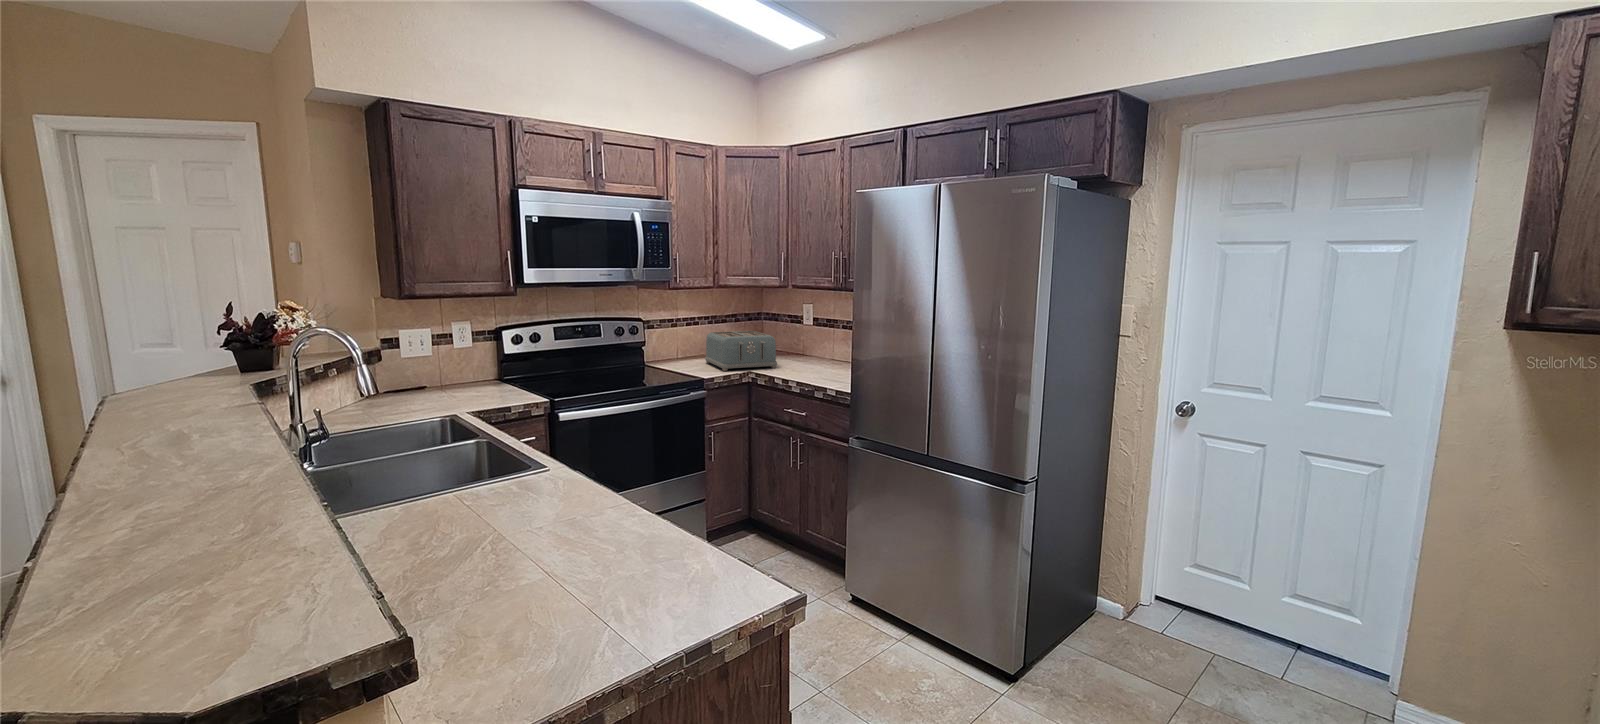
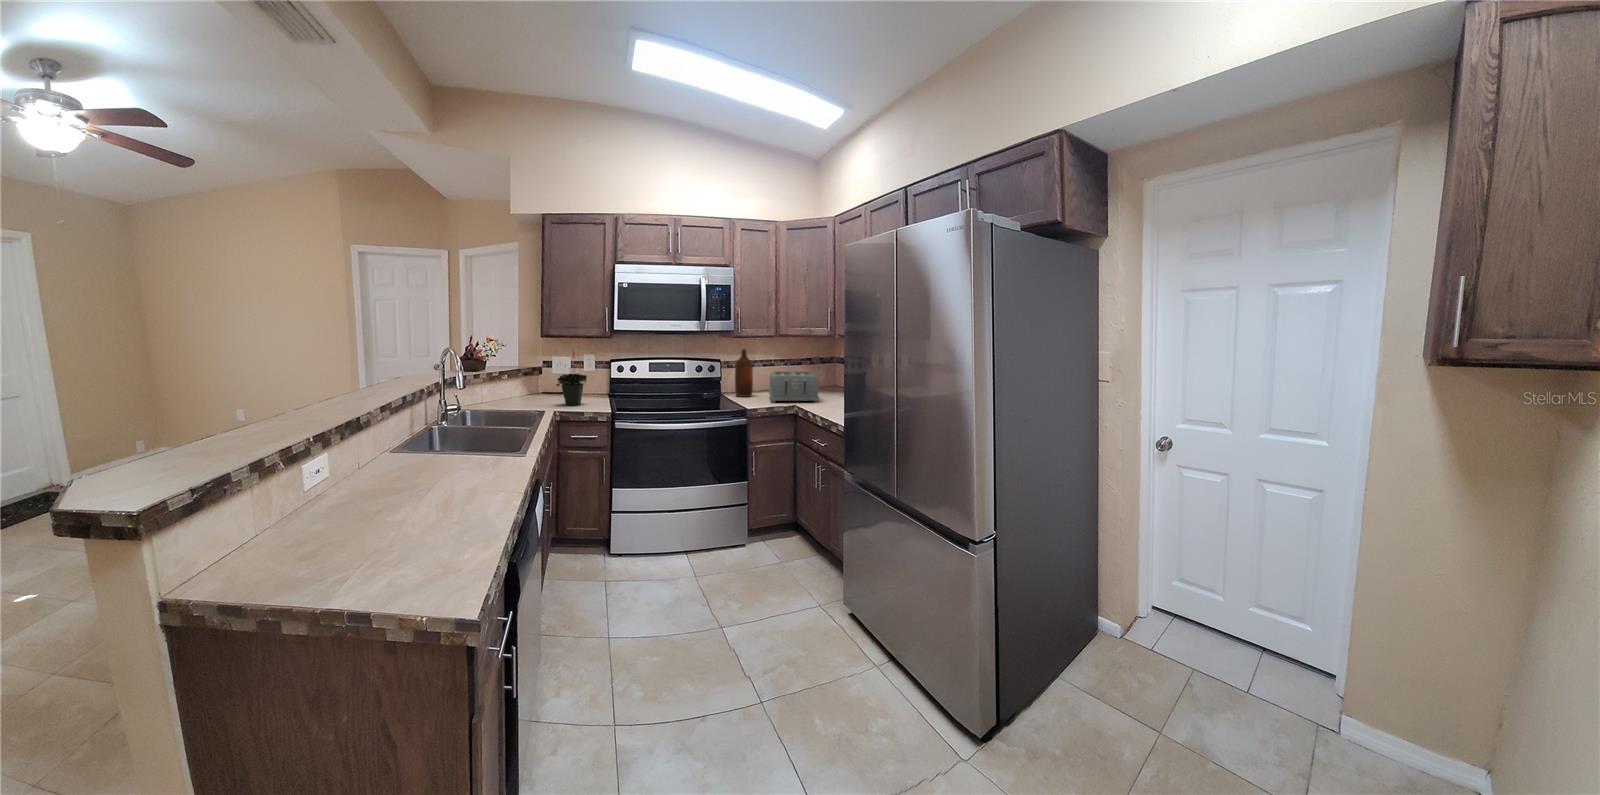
bottle: none [661,305,684,365] -> present [735,349,753,397]
potted plant: none [429,310,478,392] -> present [556,349,587,405]

